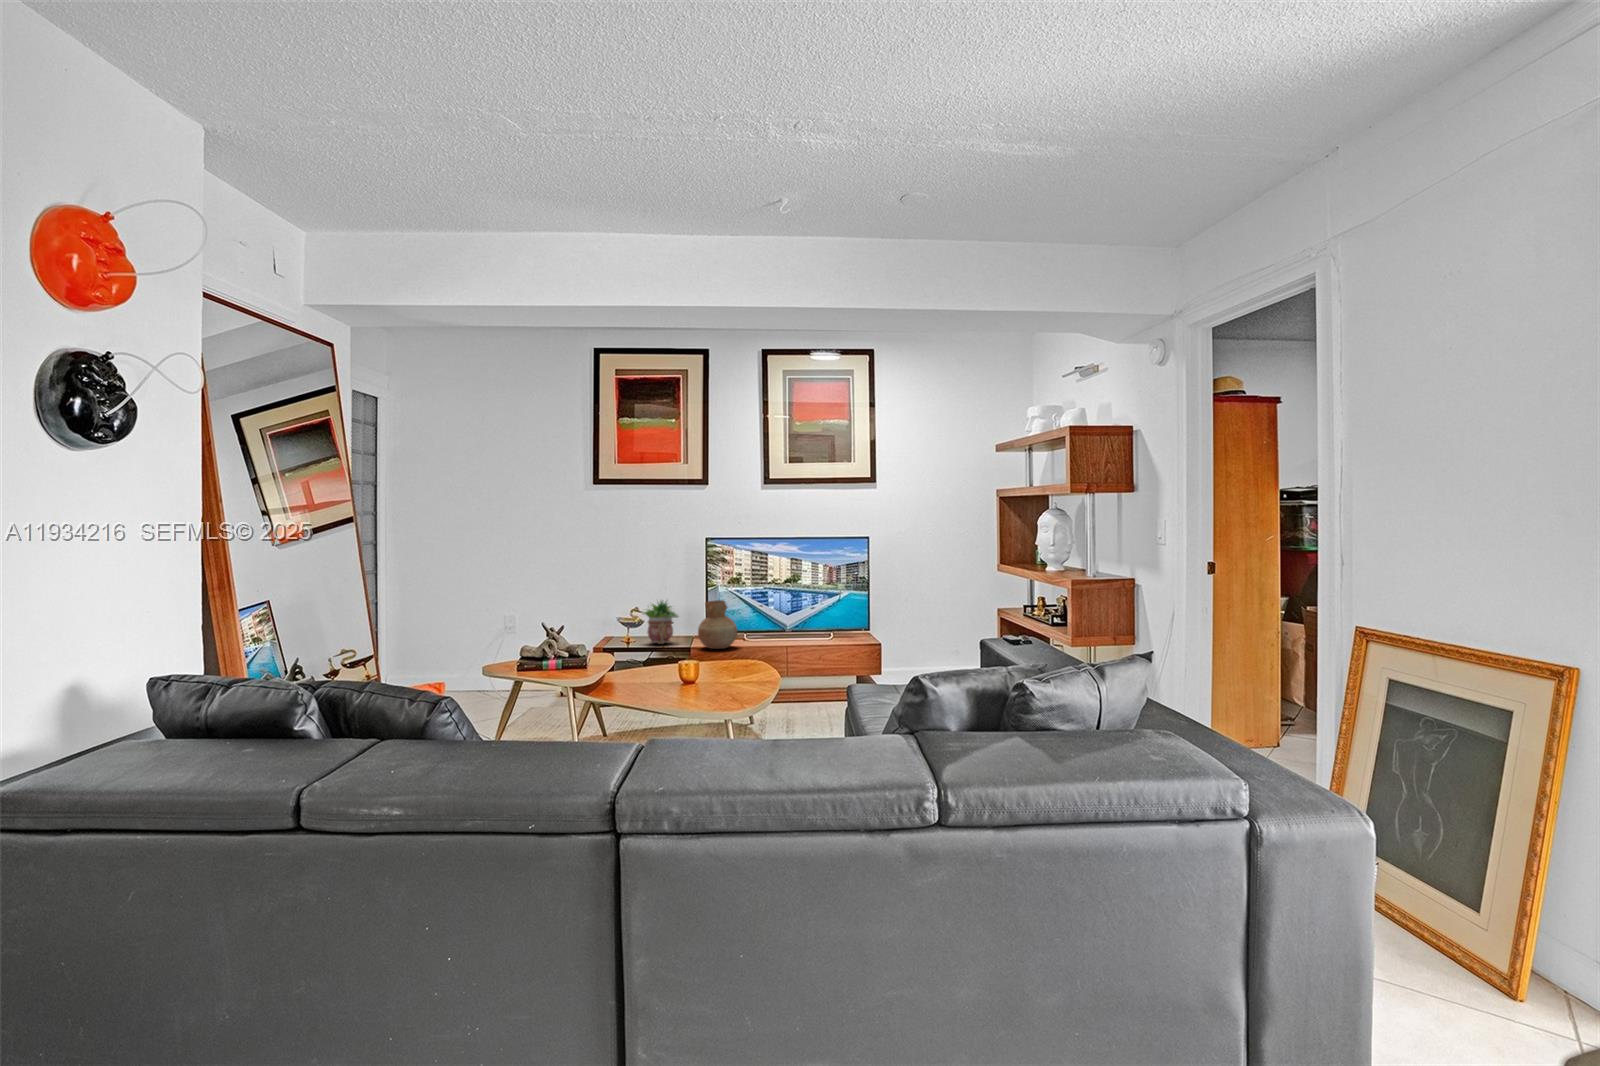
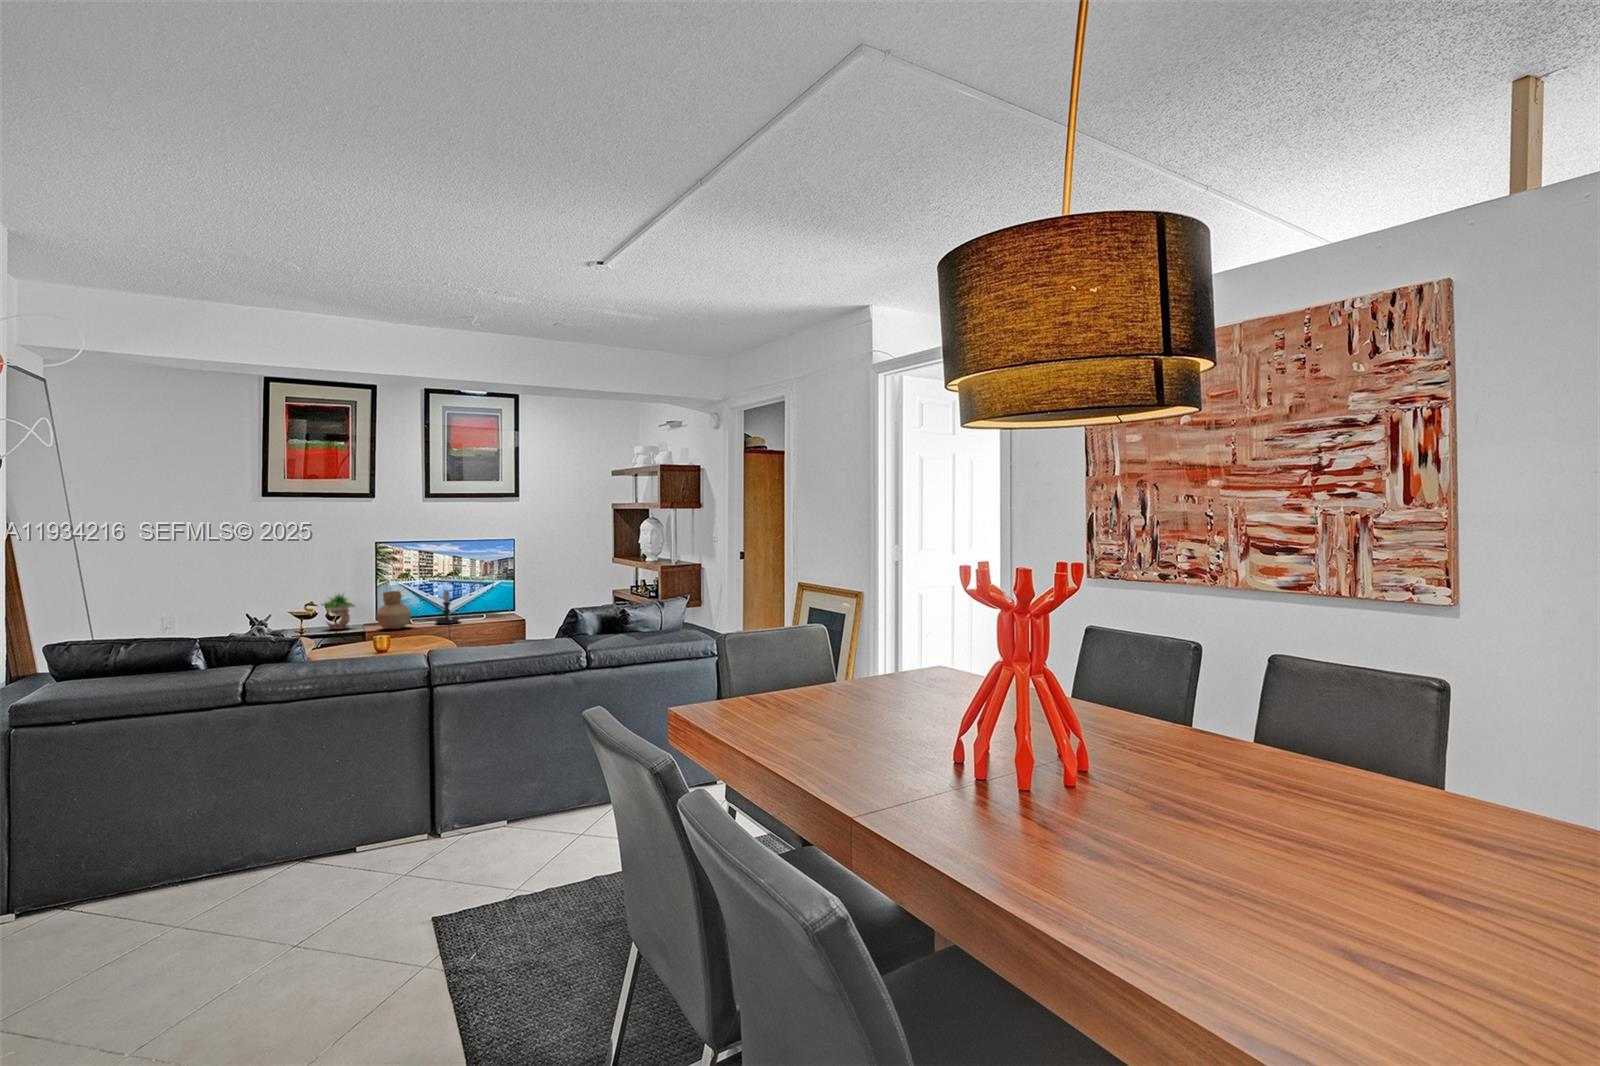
candle holder: none [765,598,796,646] -> present [434,590,460,624]

